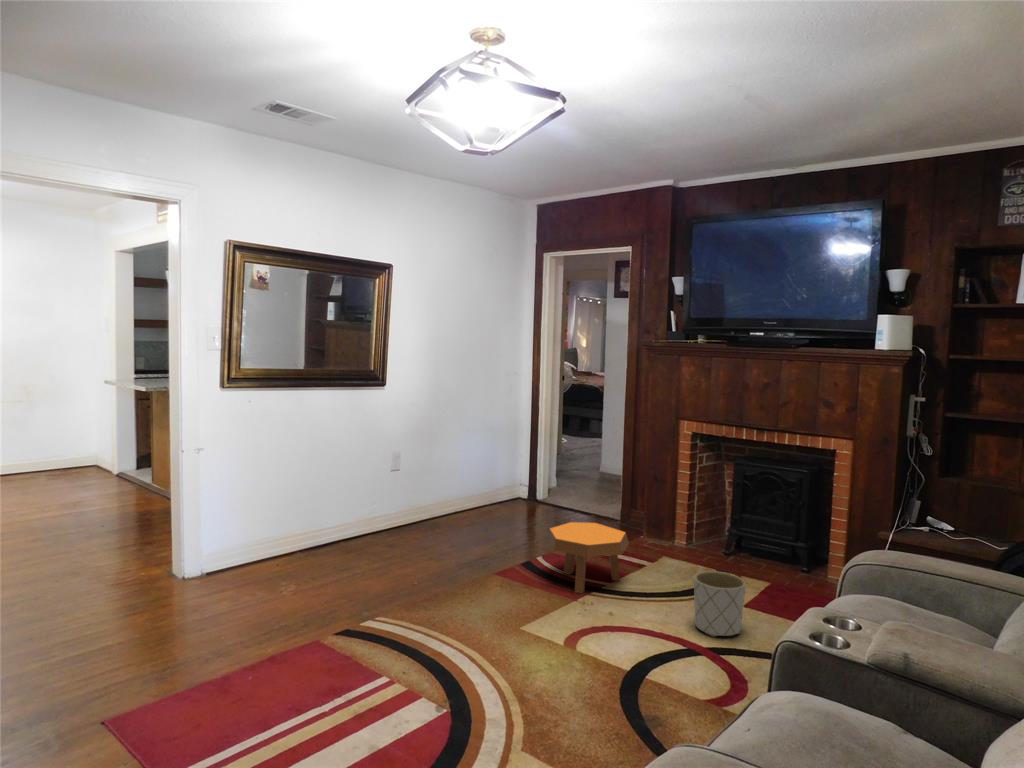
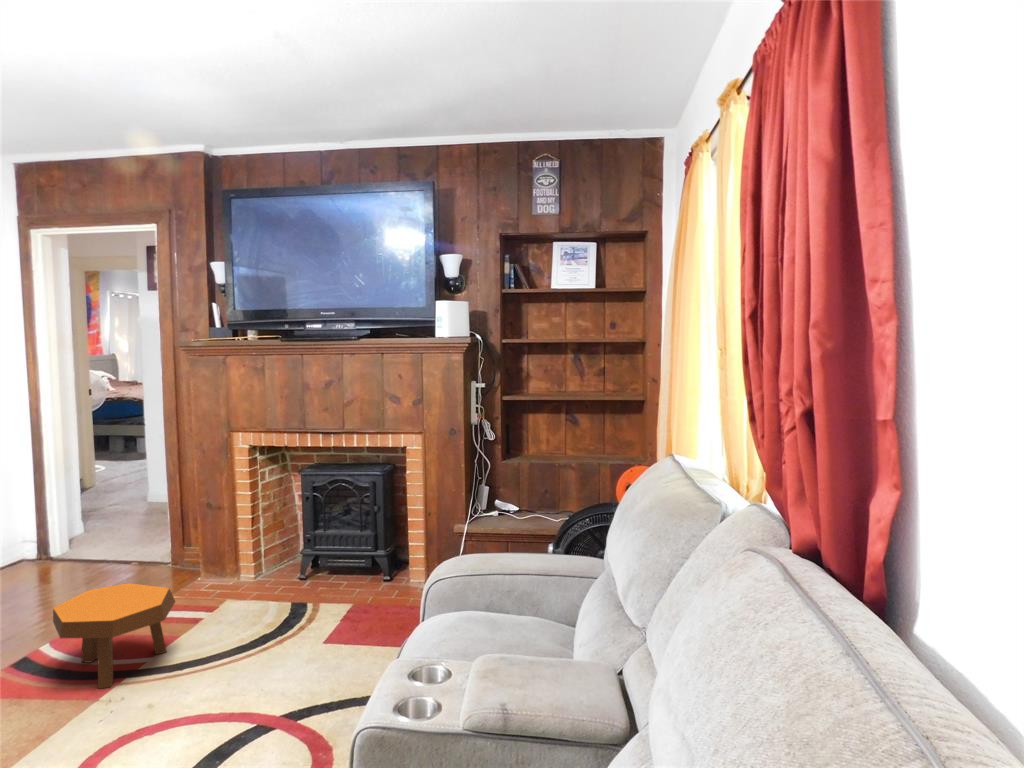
planter: present [694,571,746,637] -> none [260,614,322,696]

